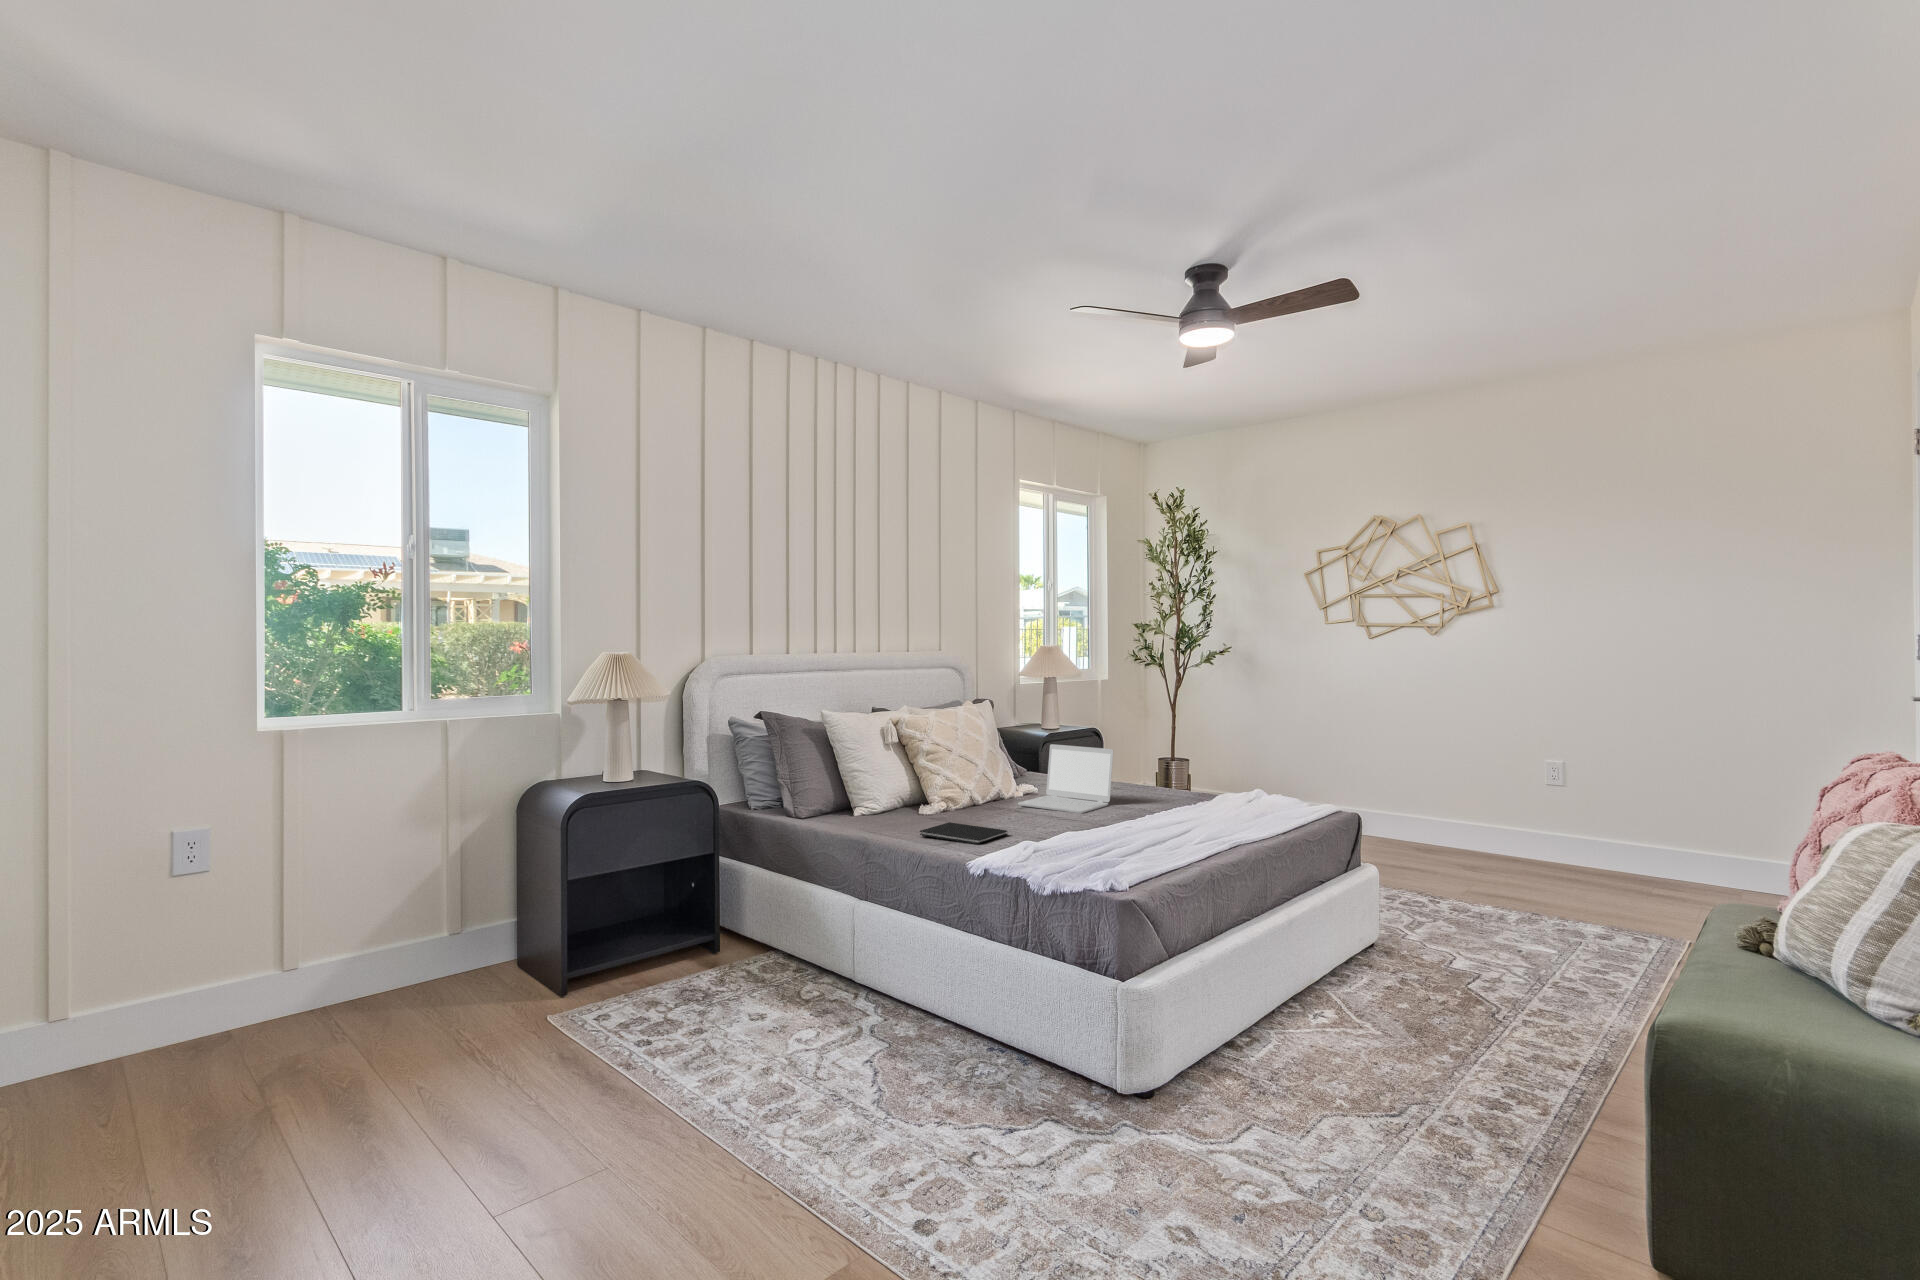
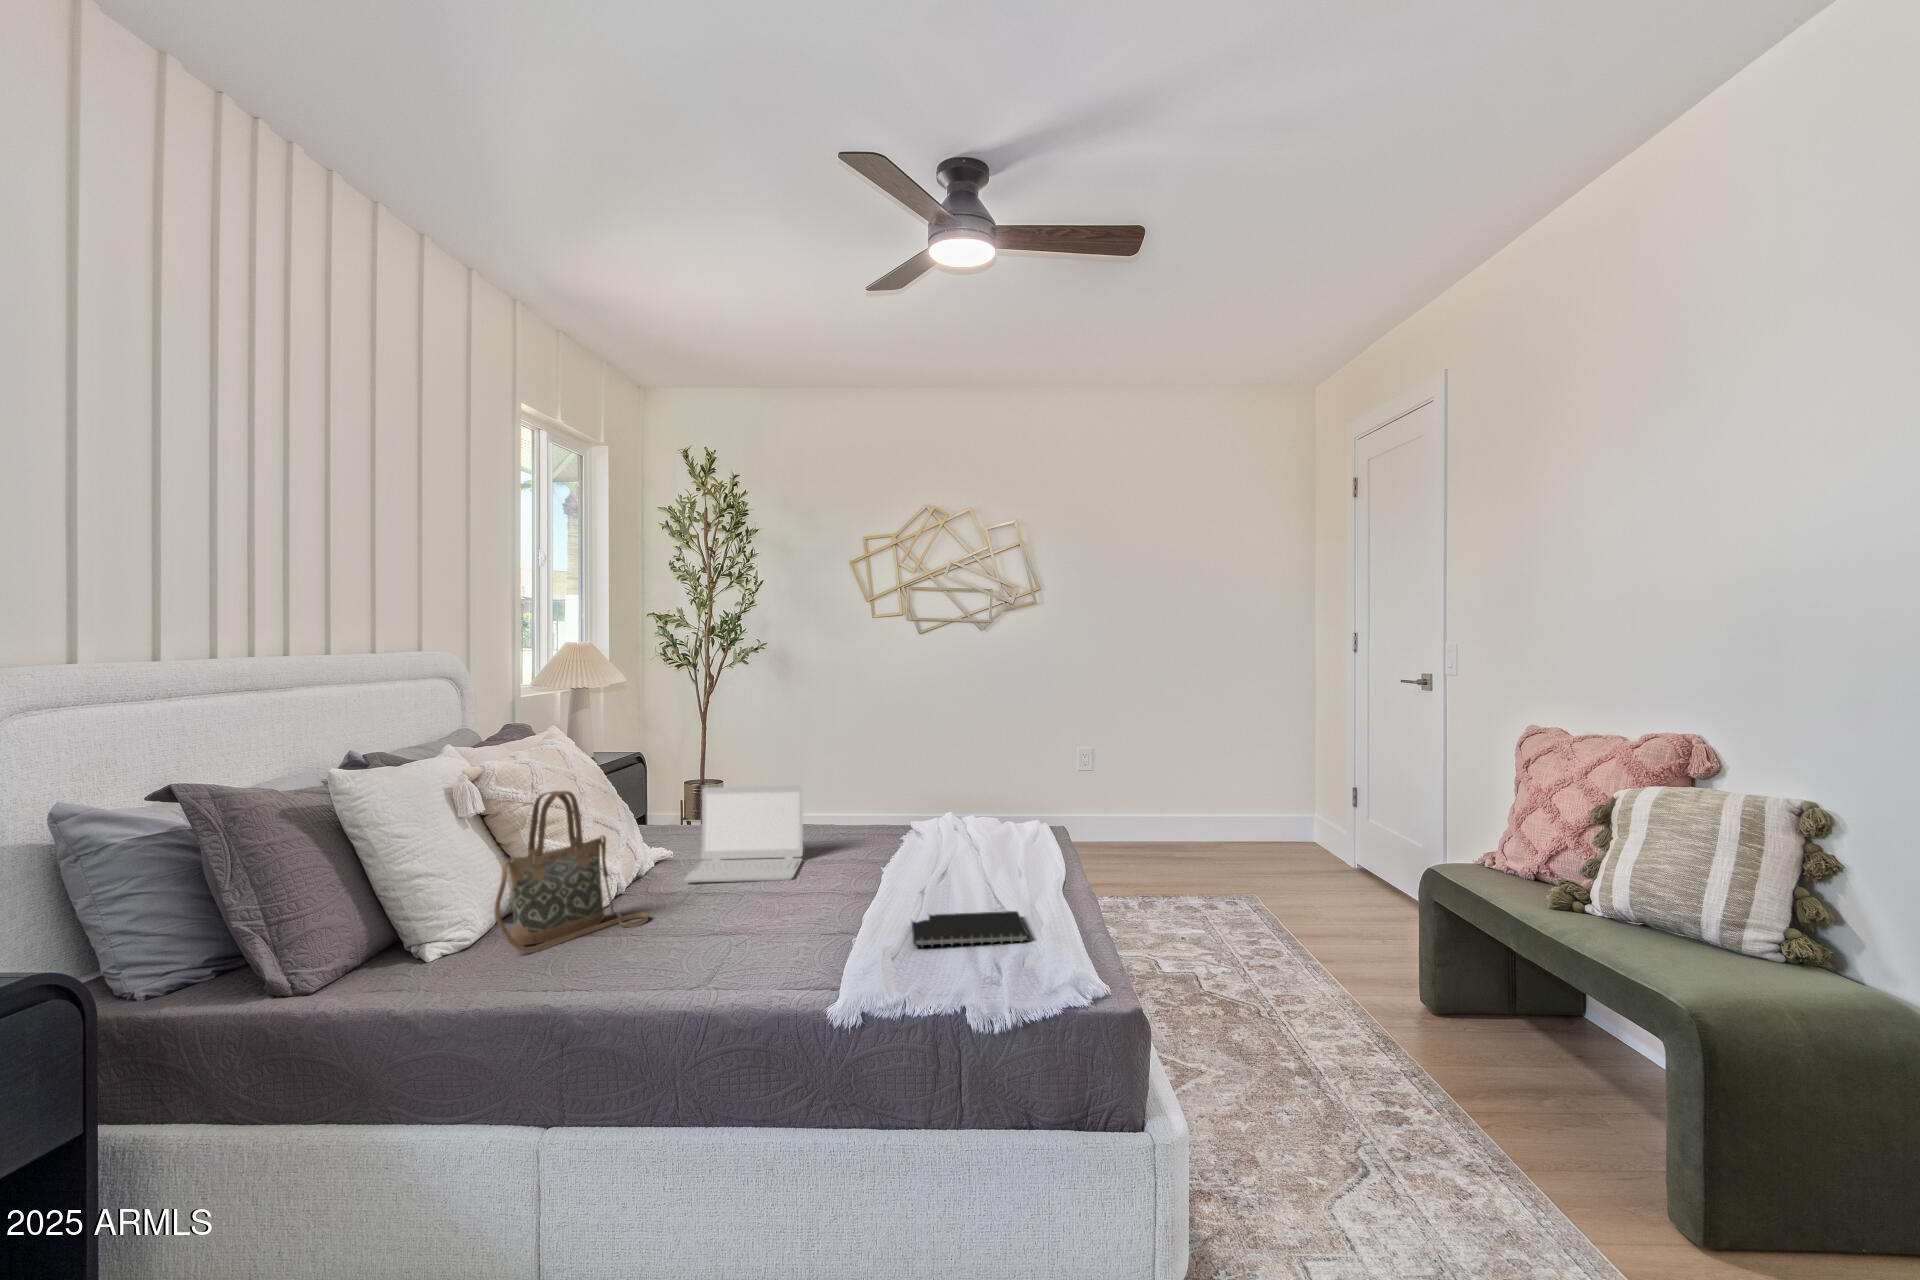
handbag: none [875,730,970,821] -> present [494,791,649,952]
notebook: present [920,822,1008,844] -> present [912,911,1028,946]

